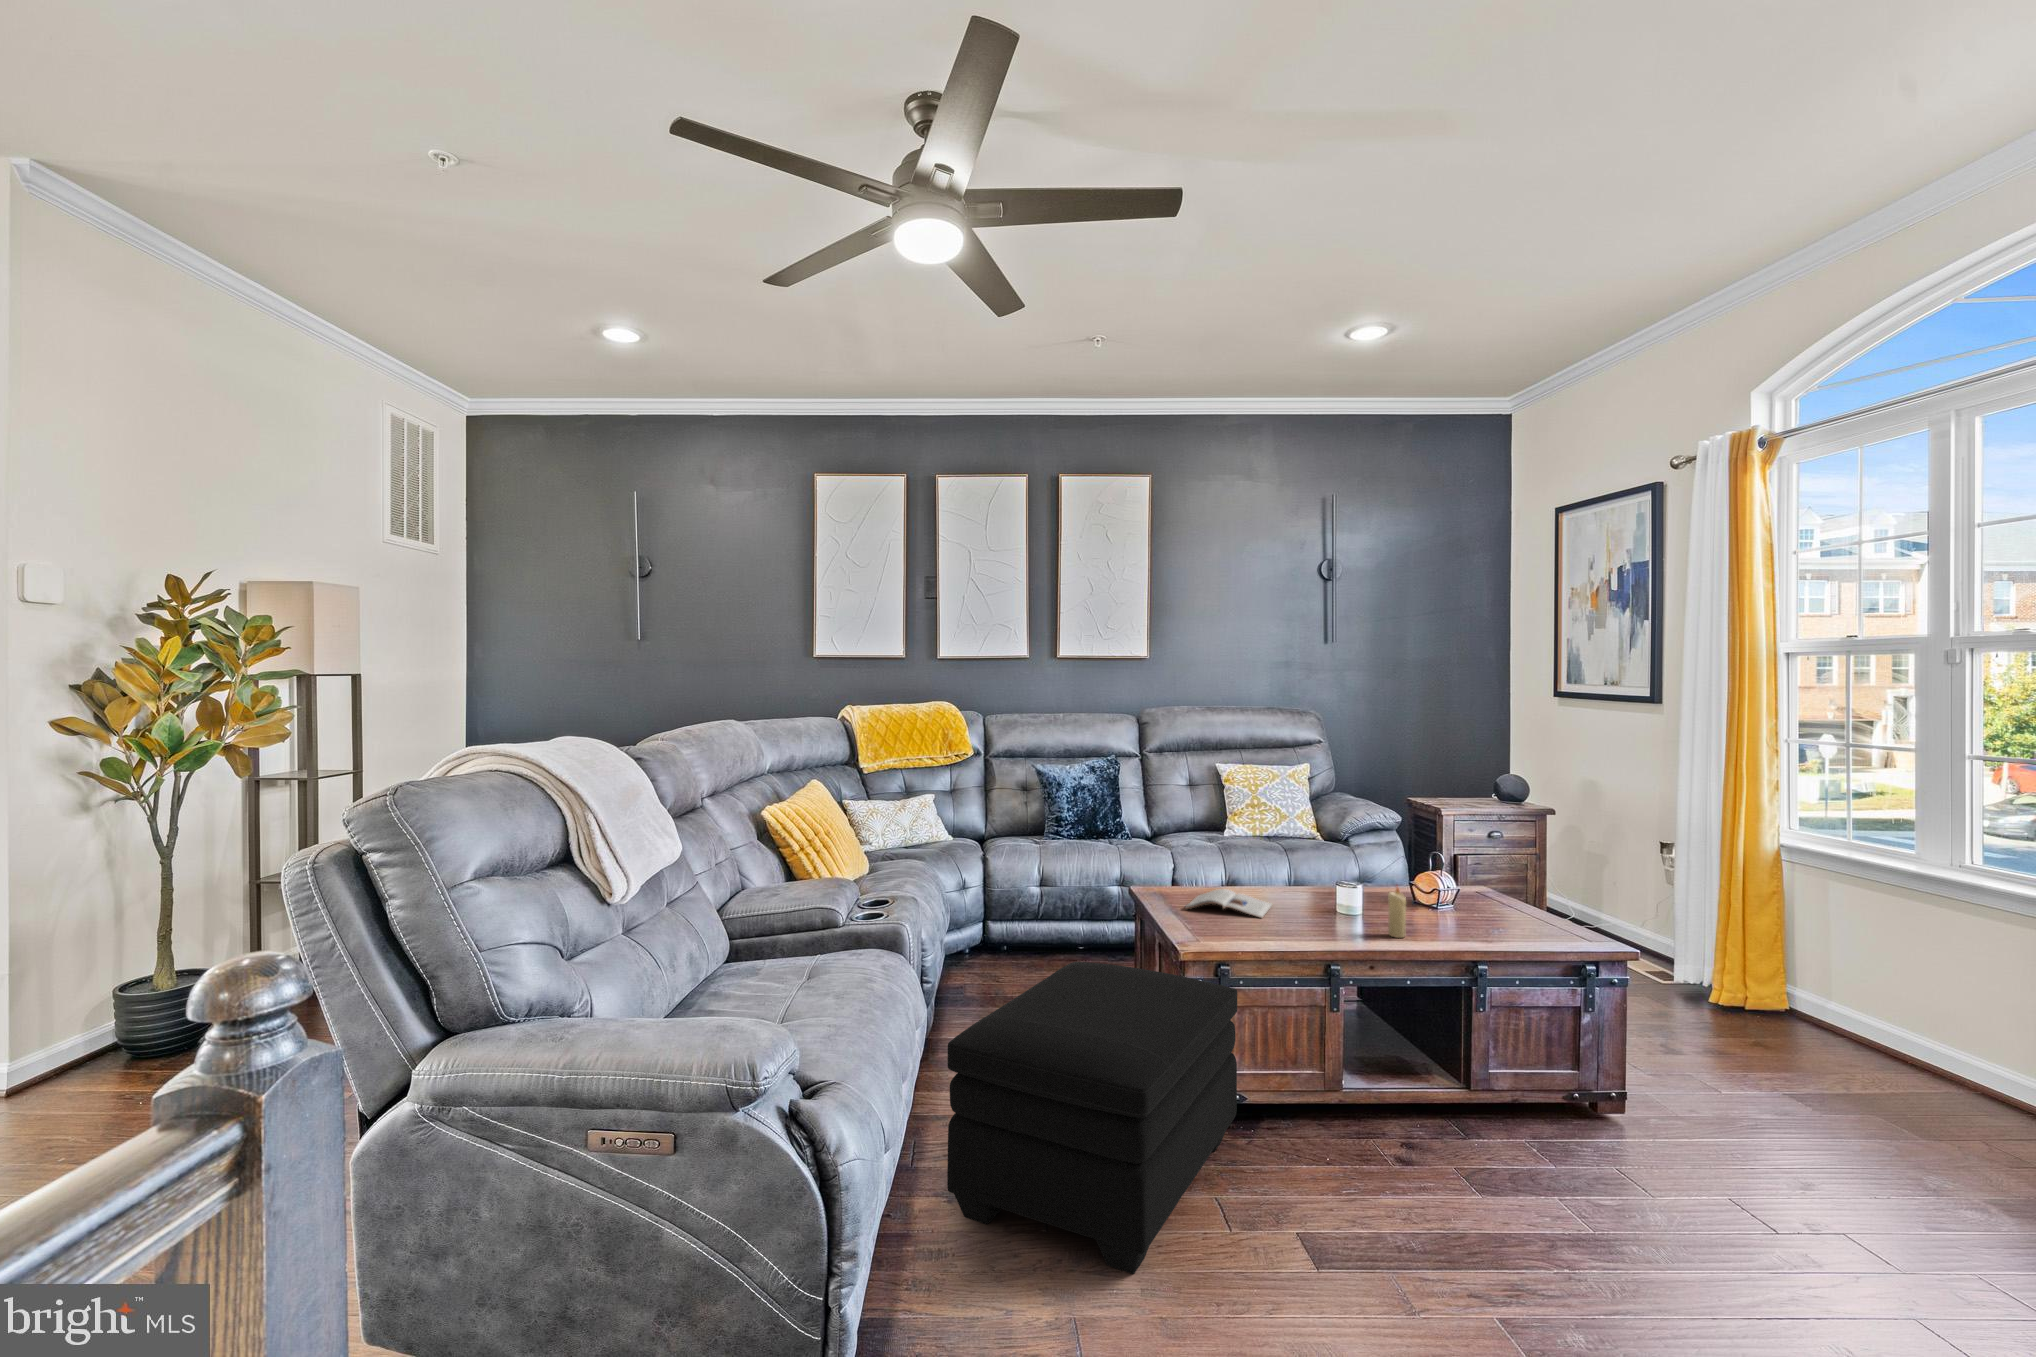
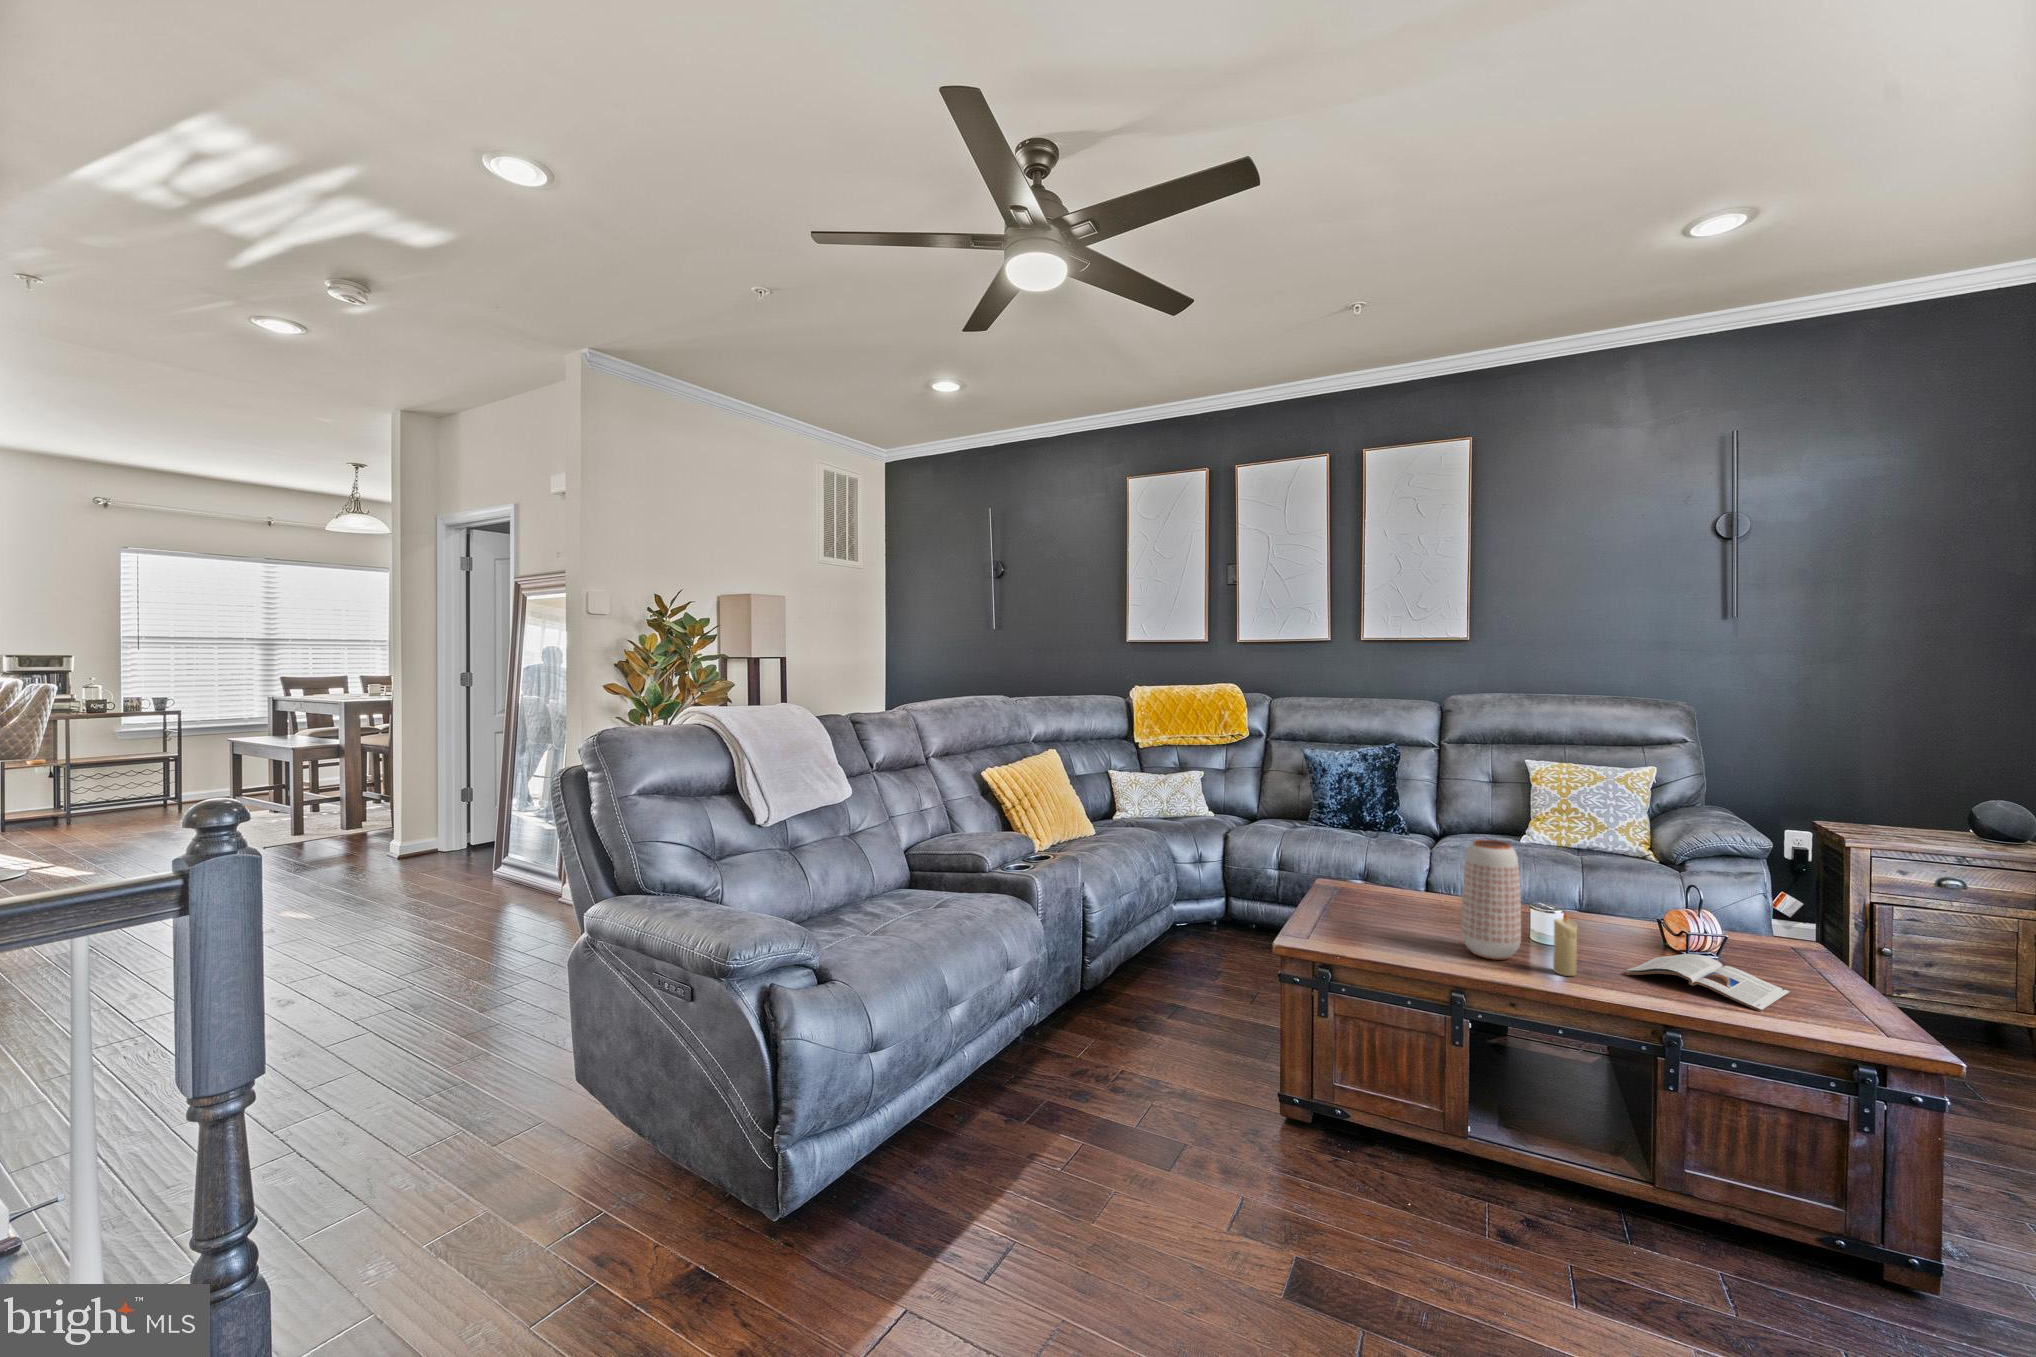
vase: none [1314,834,1361,935] -> present [1461,840,1521,960]
magazine: present [1185,889,1271,918] -> present [1626,954,1789,1011]
ottoman: present [947,962,1237,1274] -> none [977,936,1314,1235]

